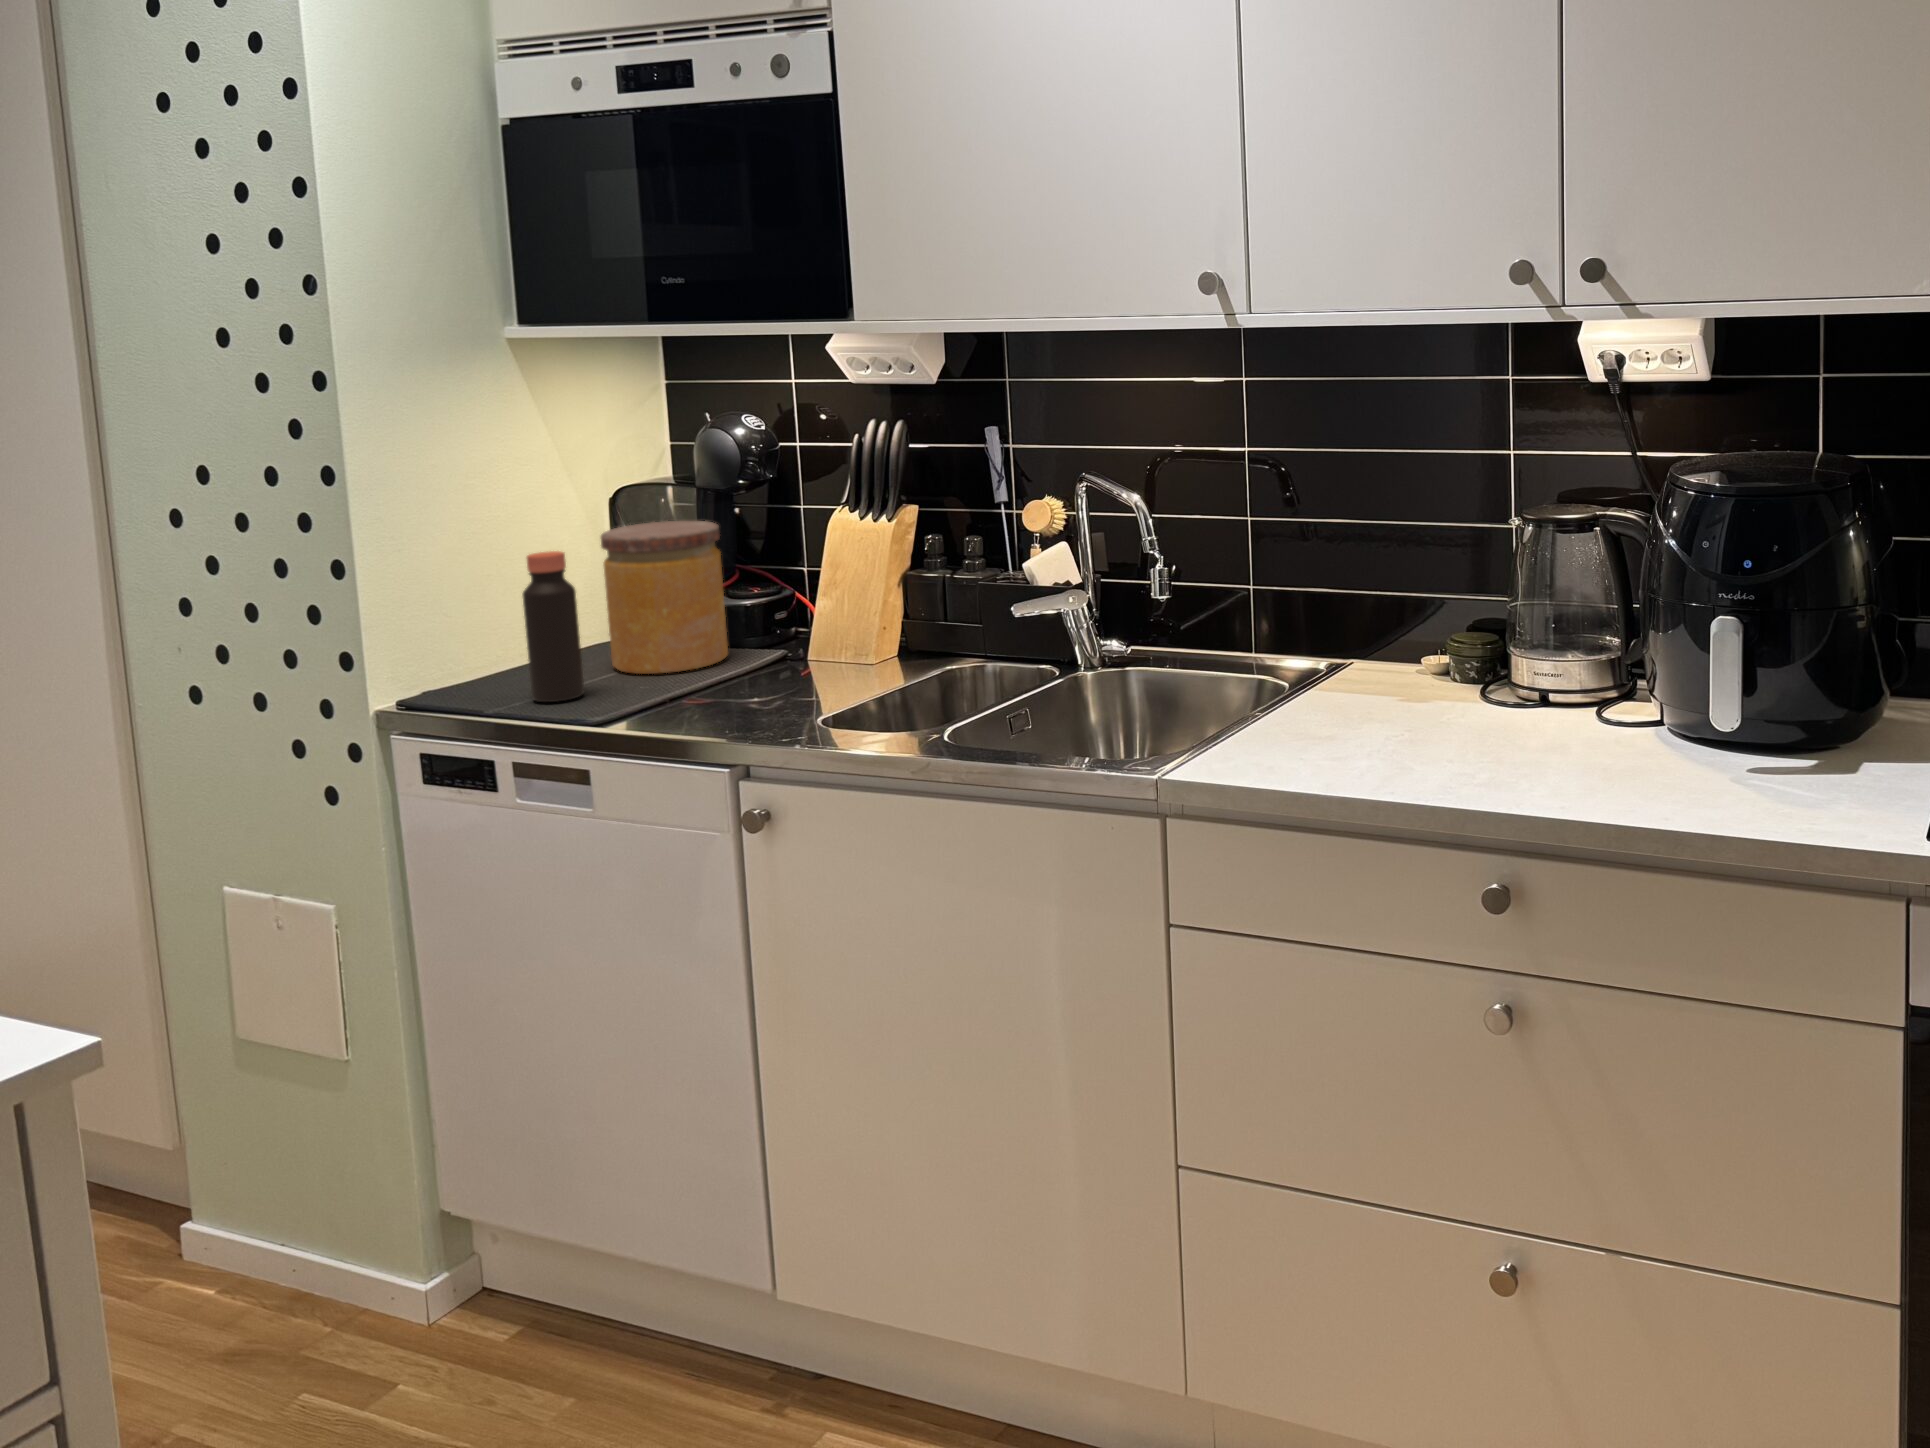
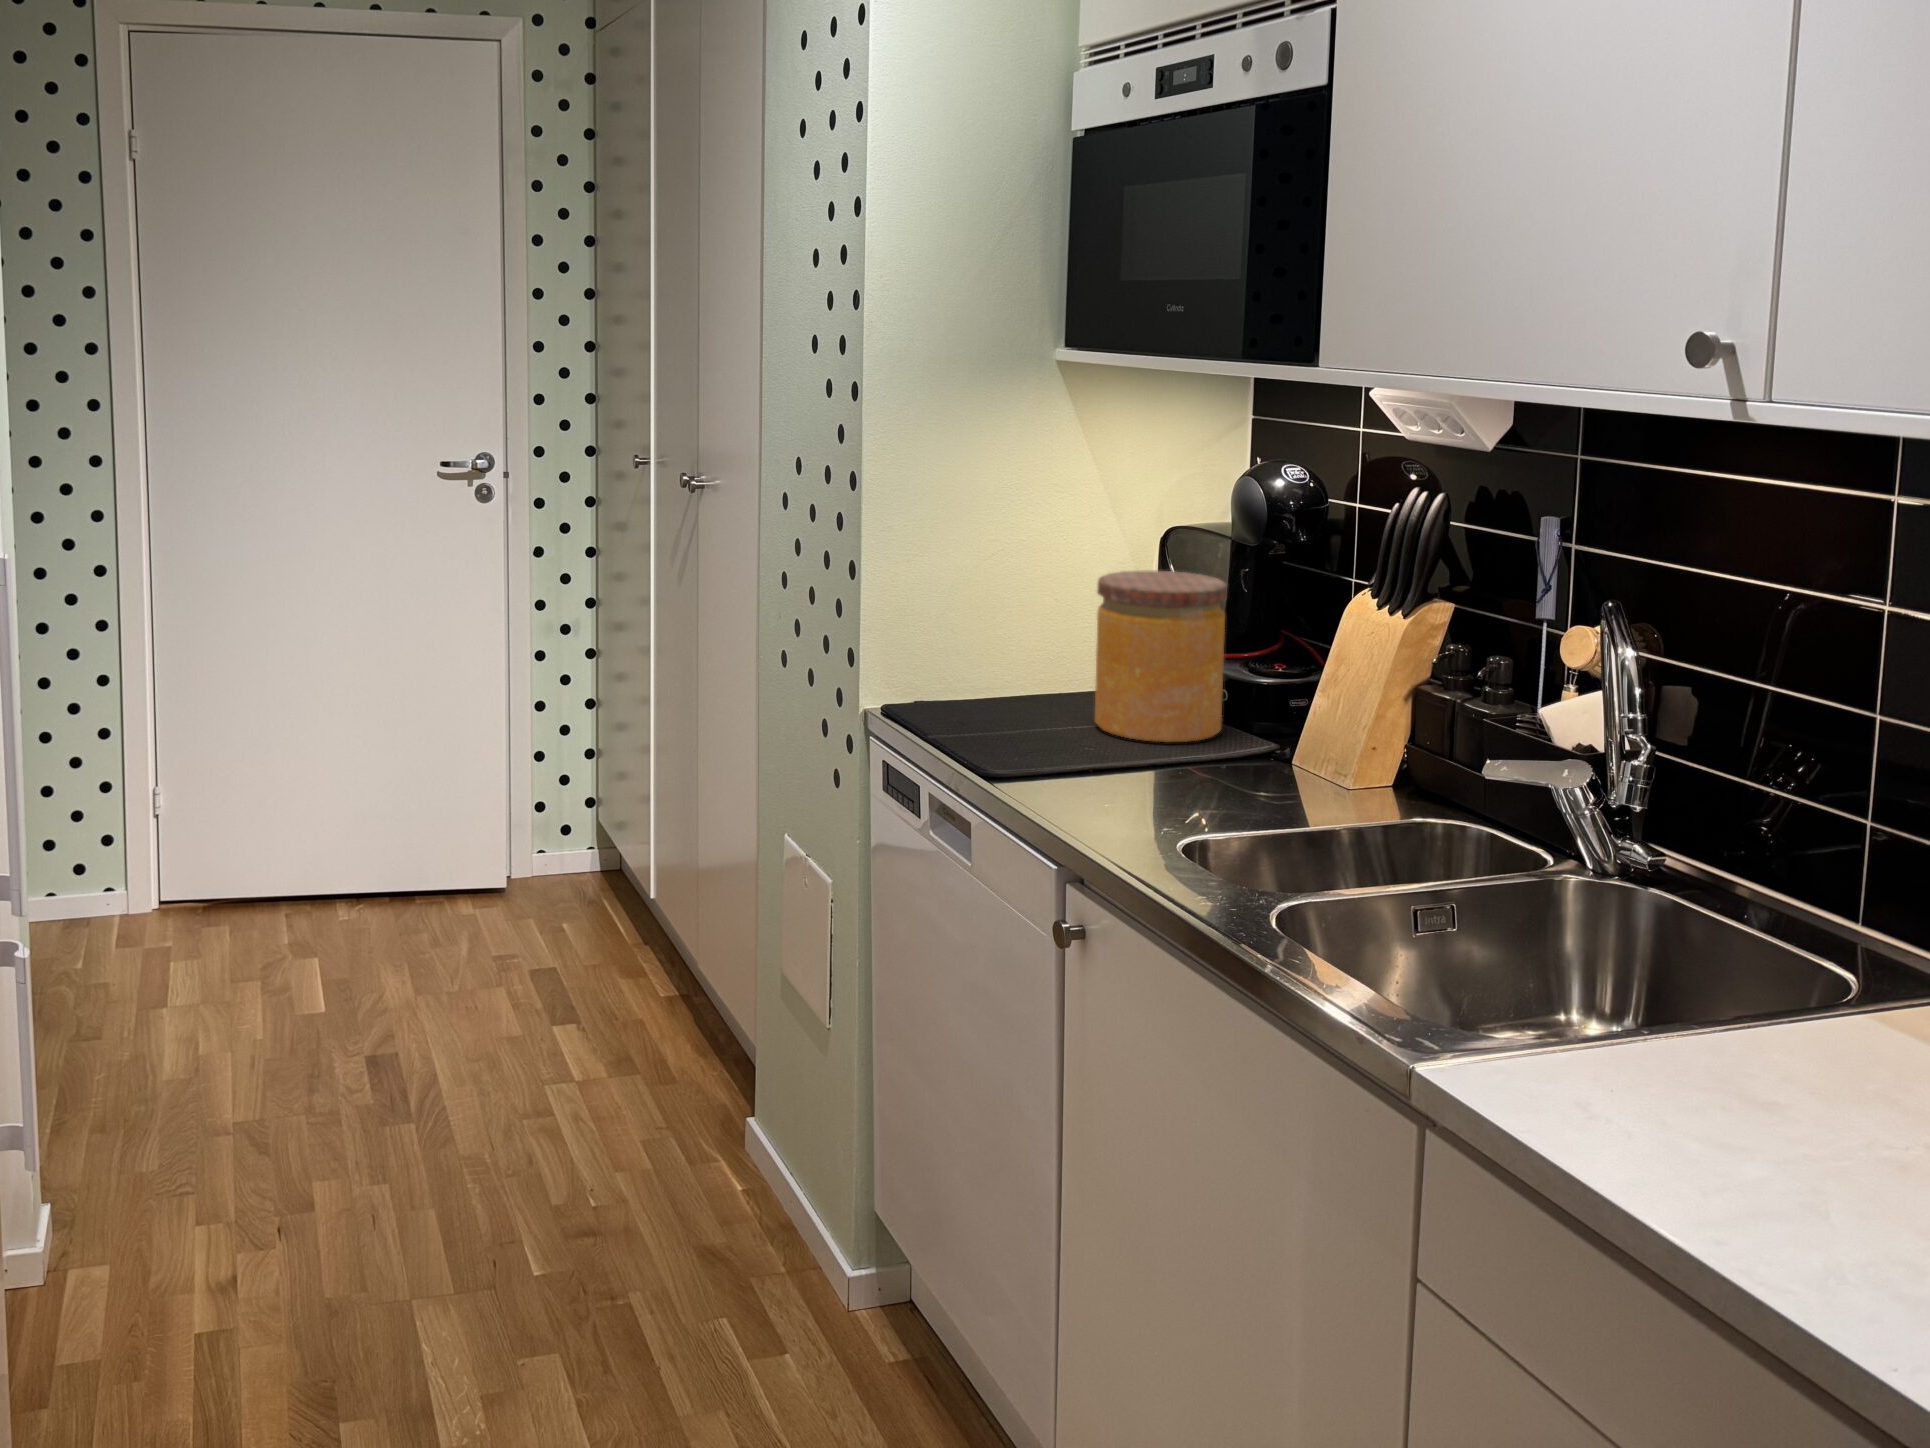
bottle: present [523,551,584,702] -> none [980,584,1035,744]

